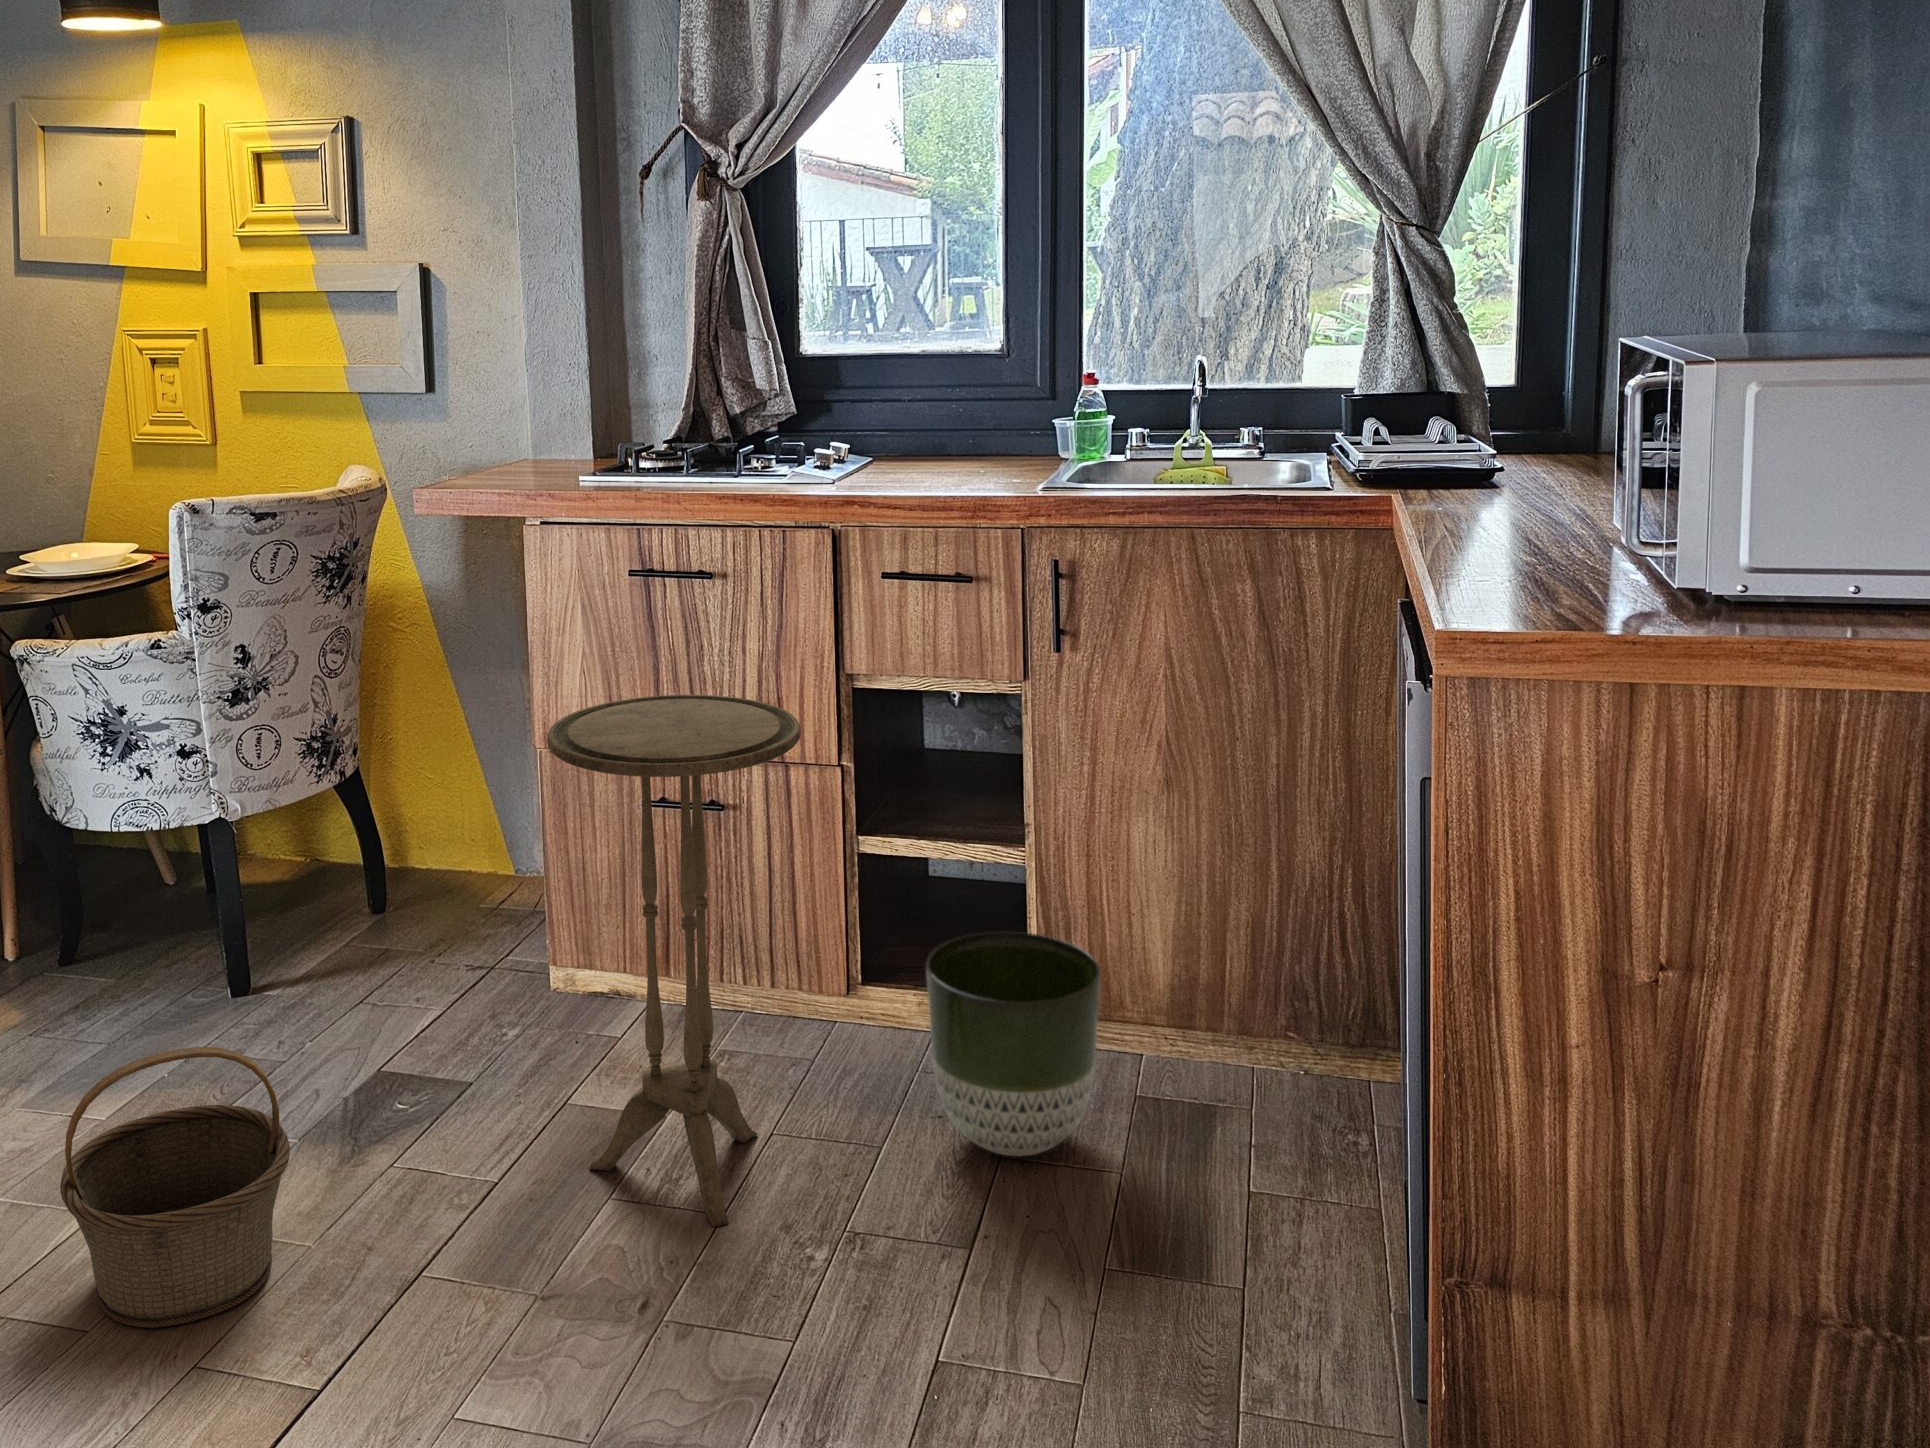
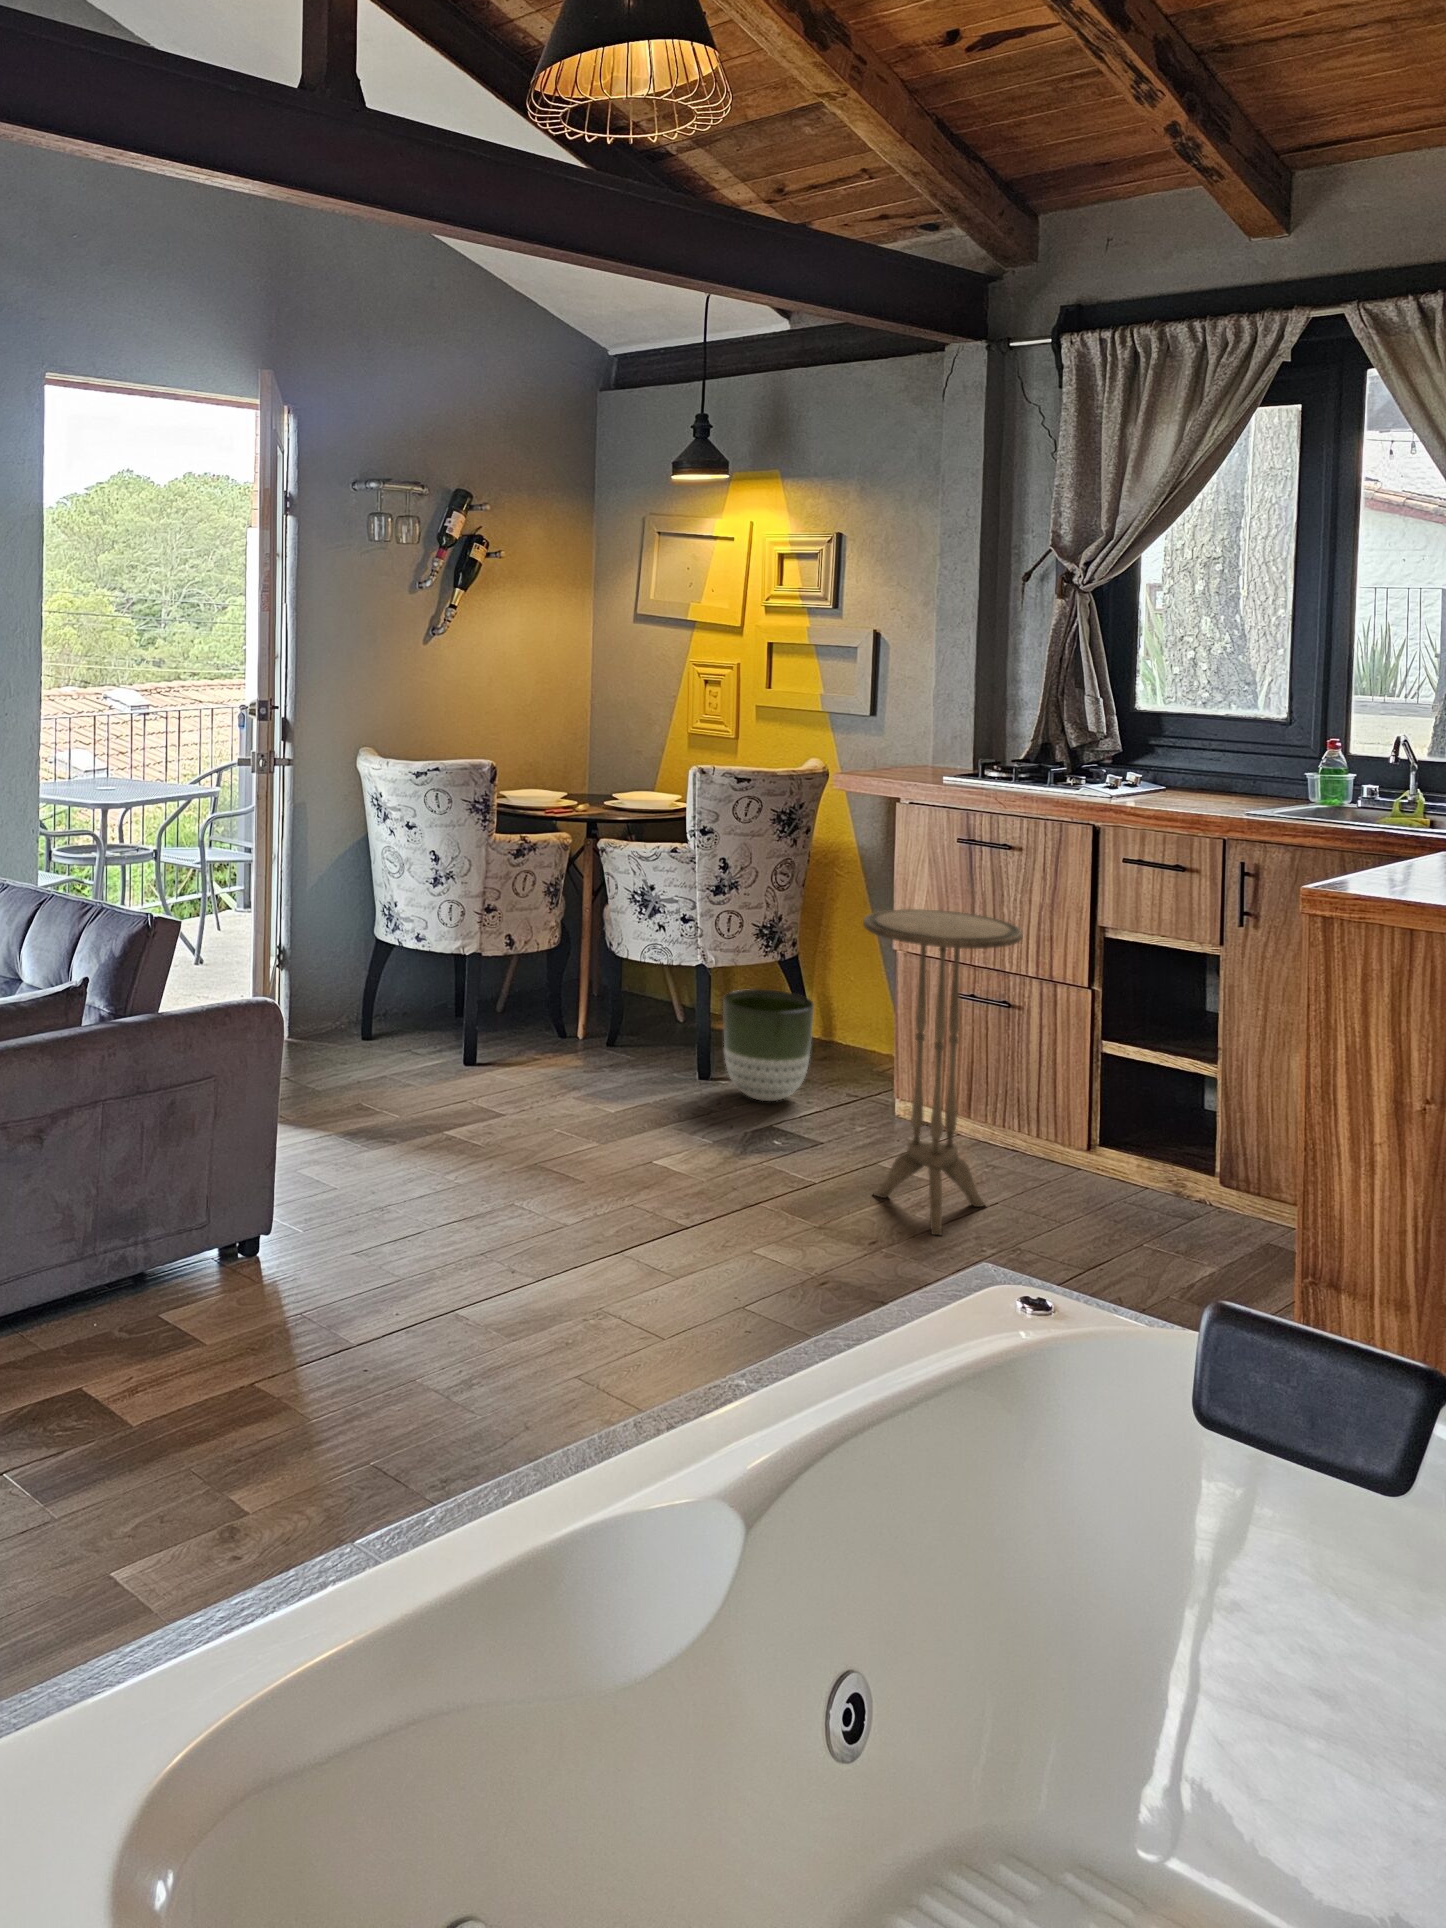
planter: present [926,932,1100,1156] -> present [723,989,814,1101]
basket: present [60,1047,290,1328] -> none [574,1051,693,1196]

